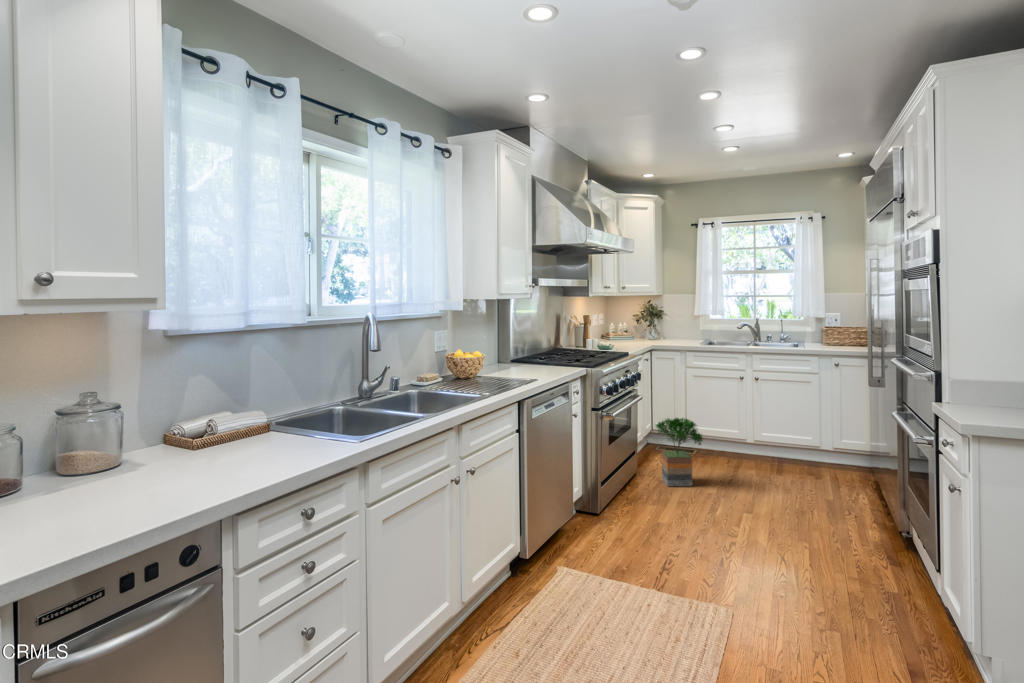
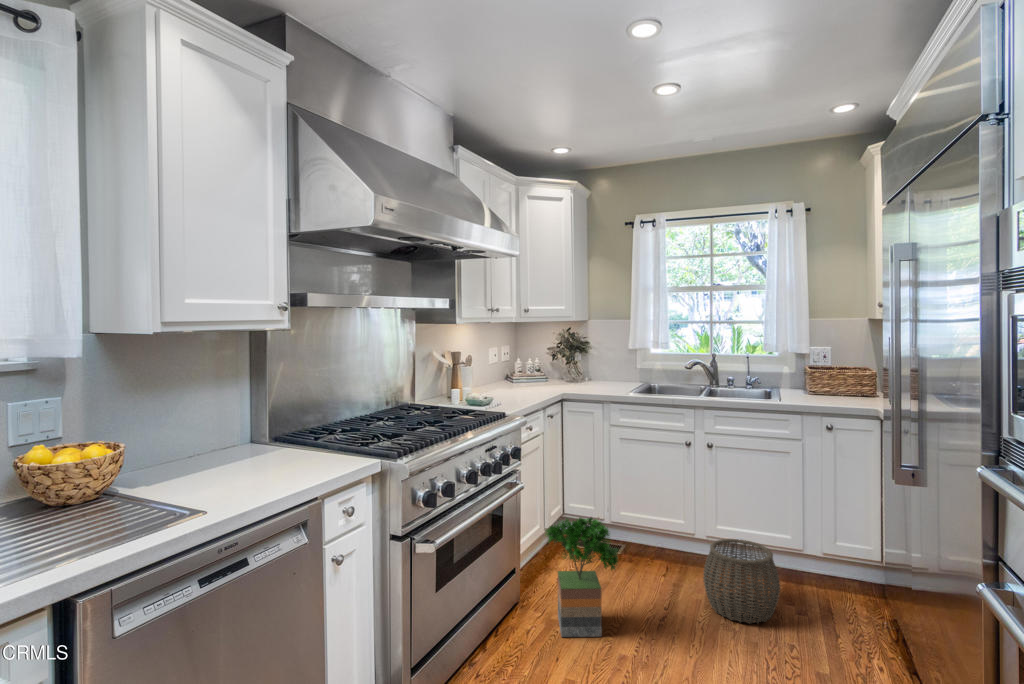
woven basket: none [753,435,803,482] -> present [703,539,780,623]

